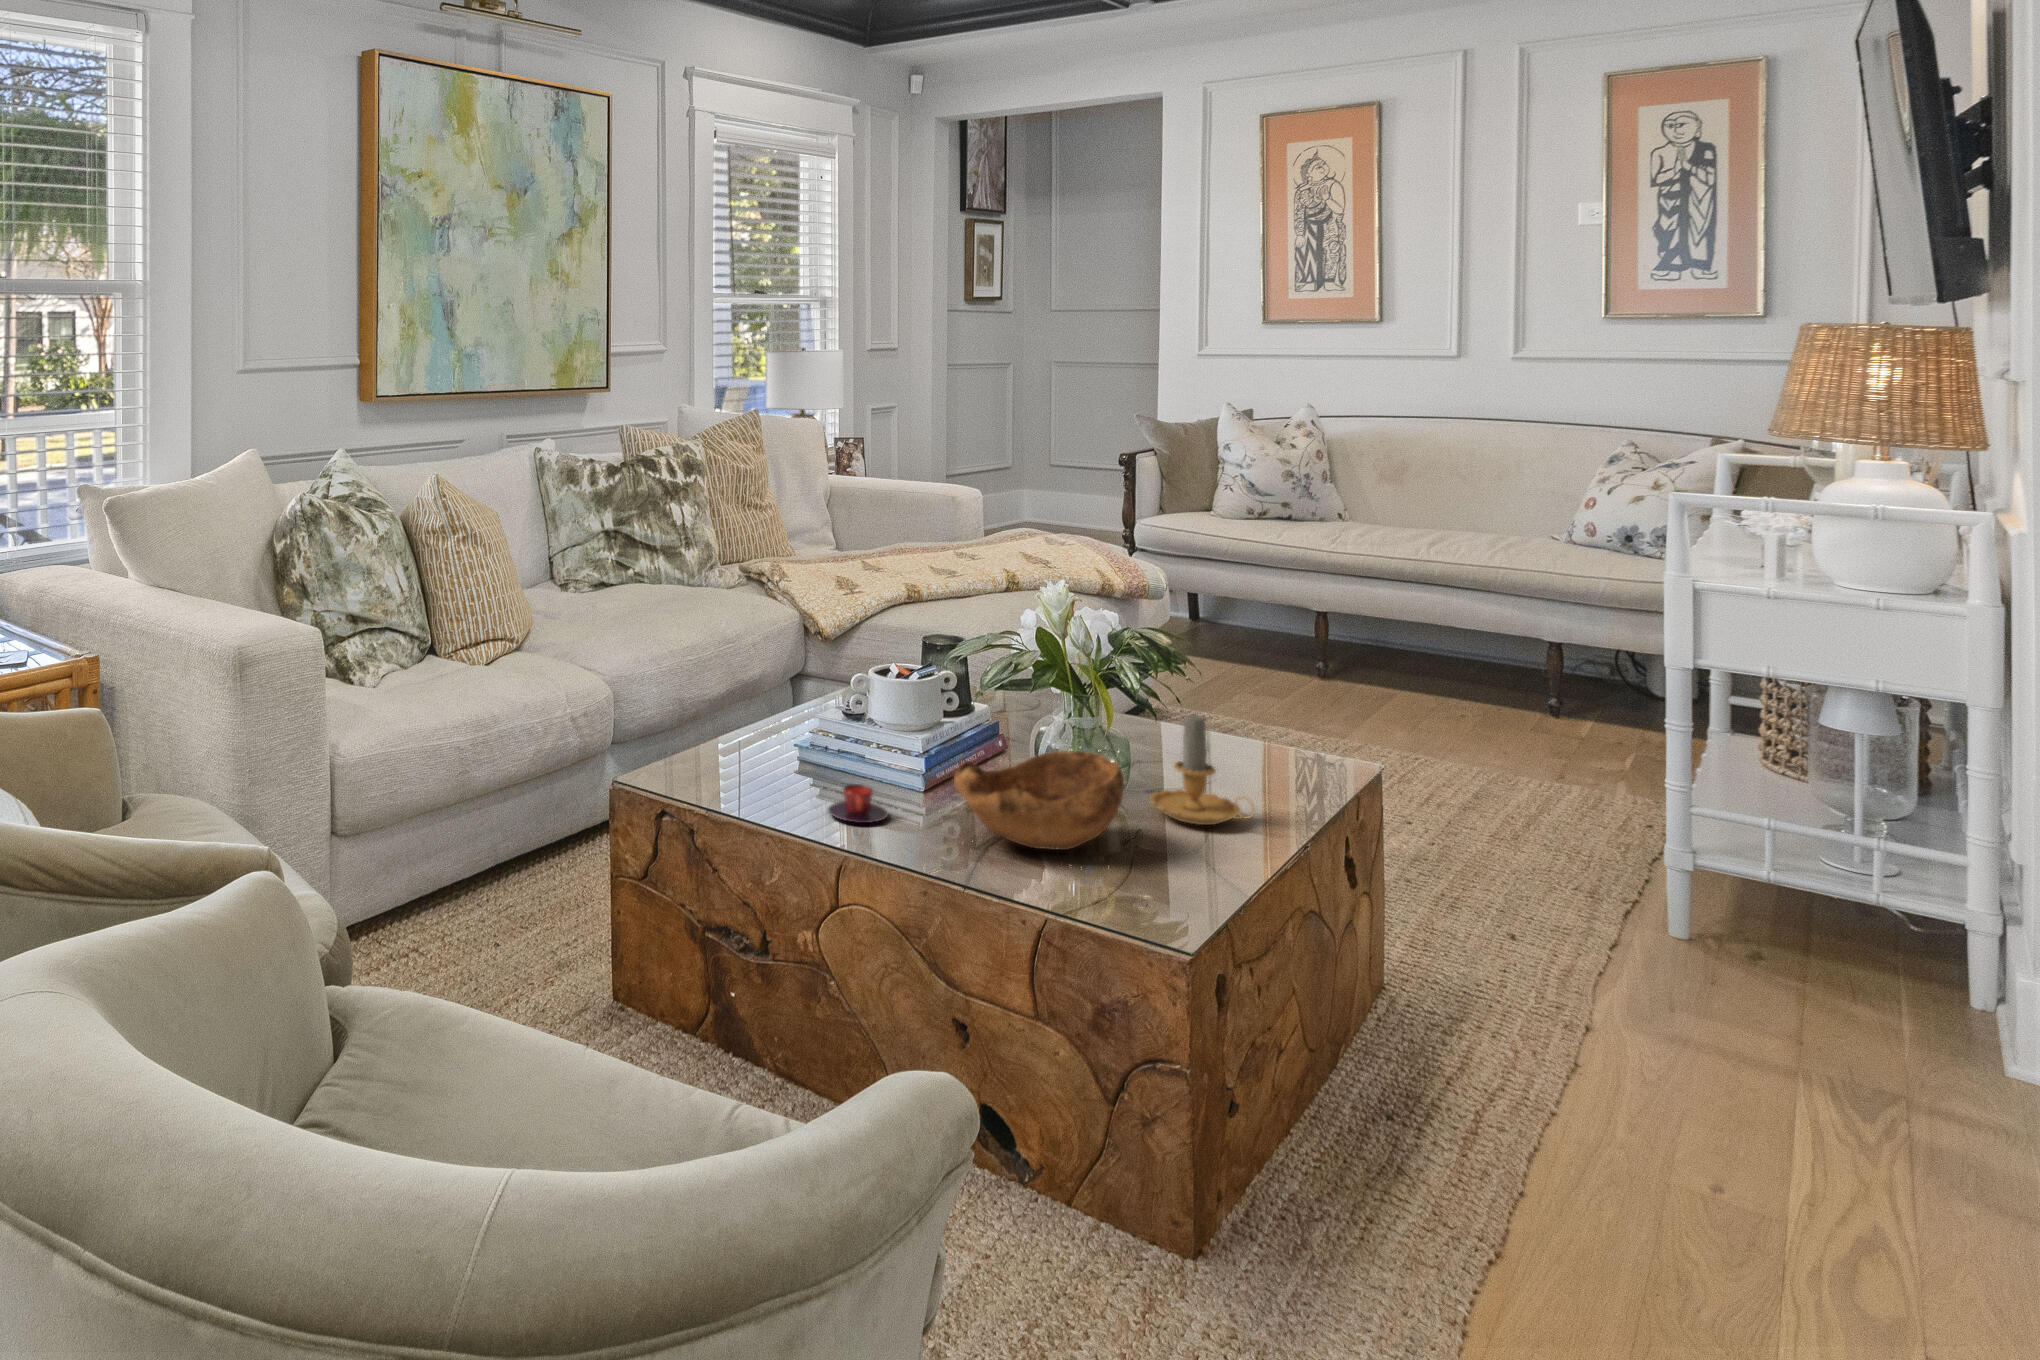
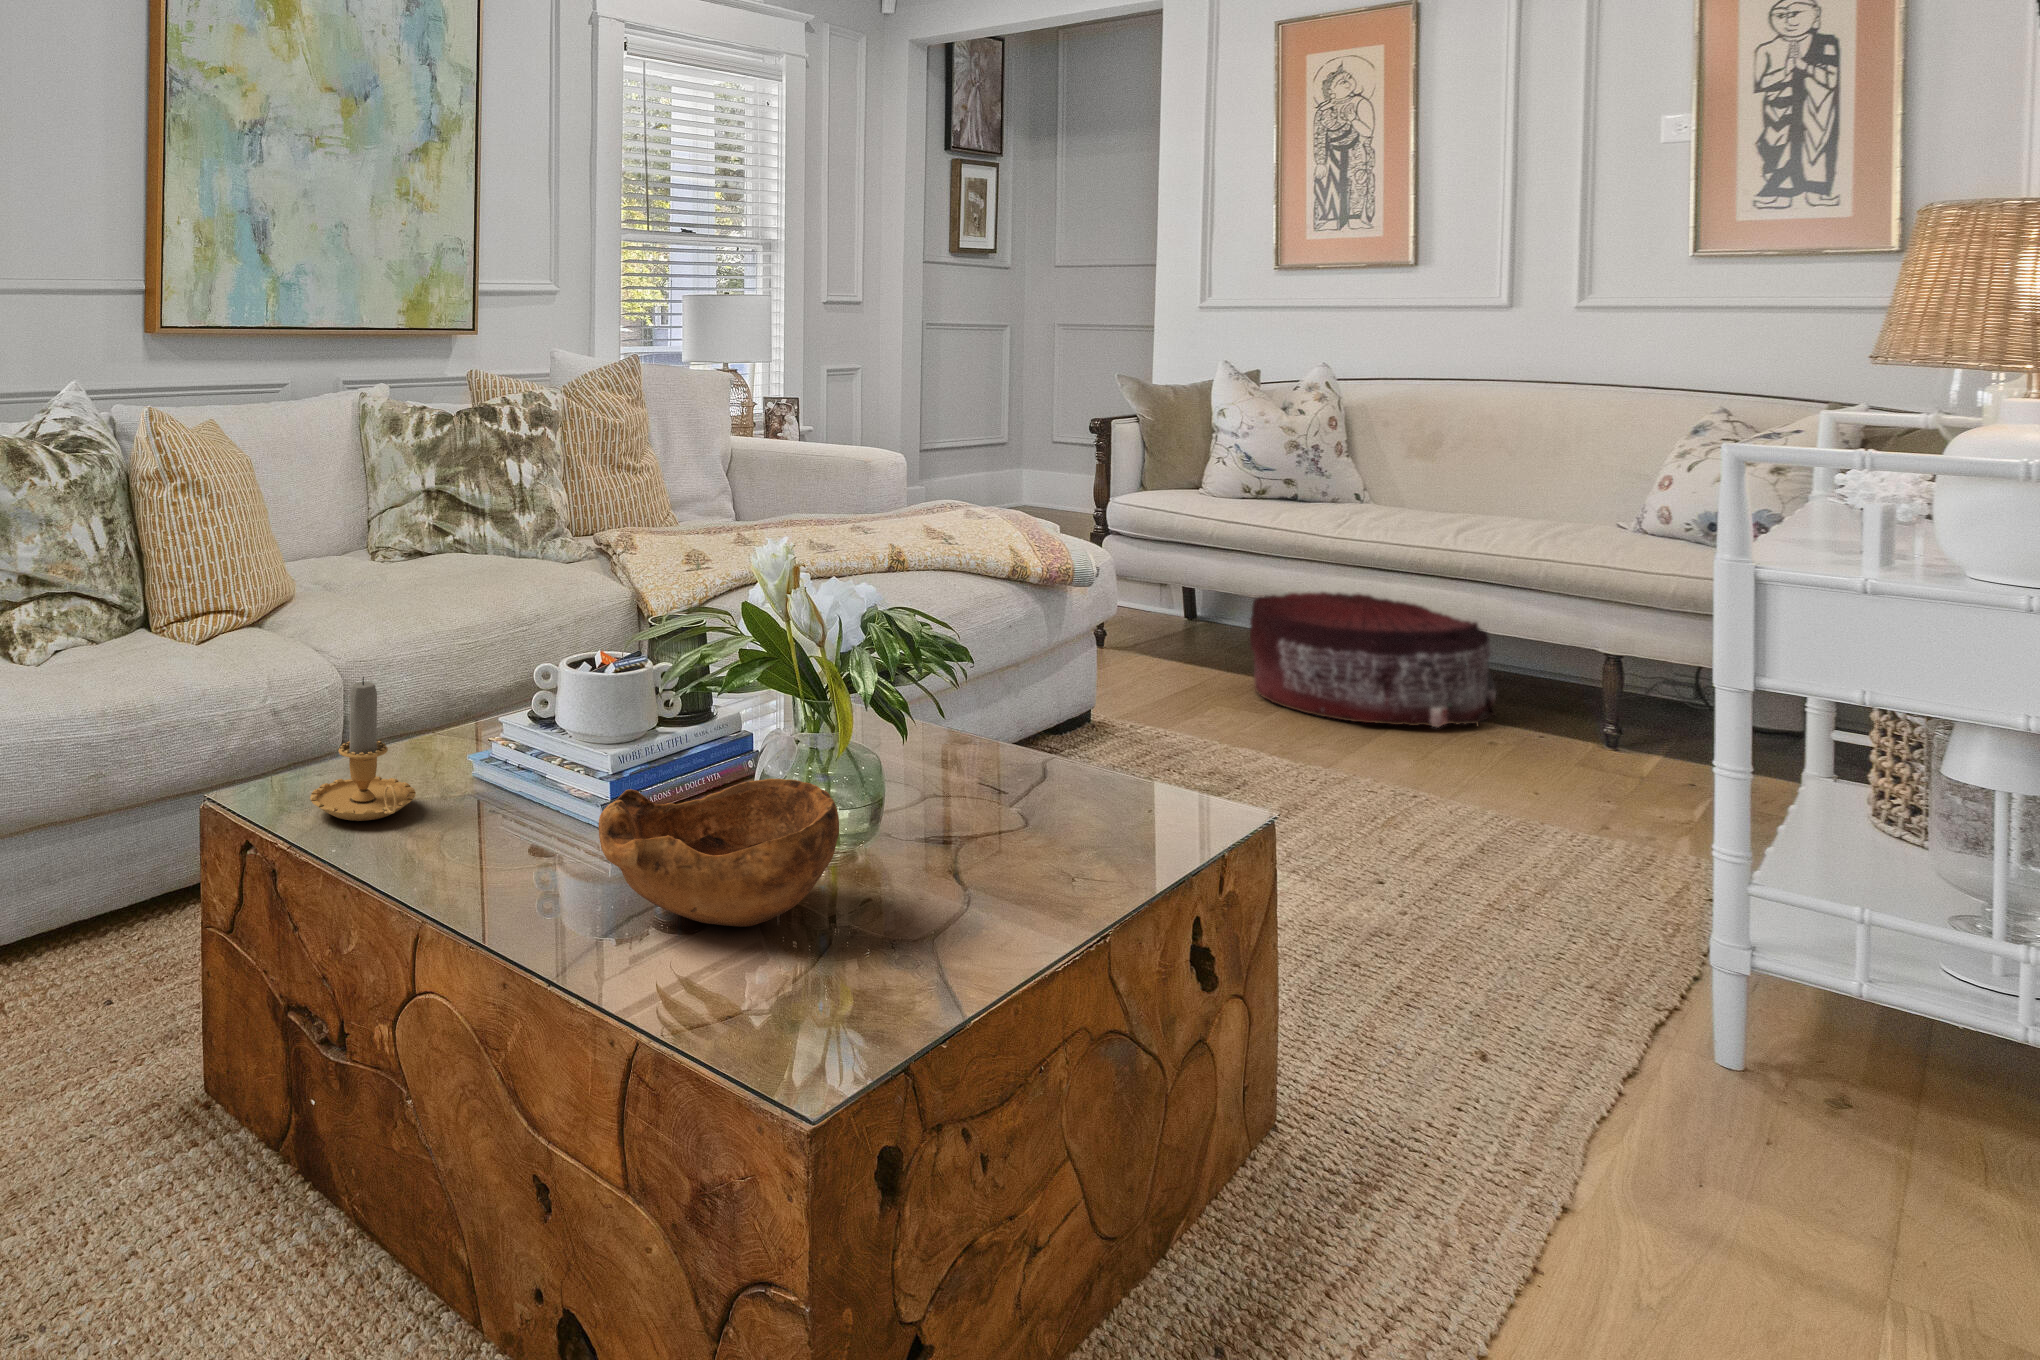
pouf: none [1259,592,1465,708] -> present [1250,592,1496,727]
candle: present [1149,714,1254,825] -> present [310,677,416,821]
teacup: present [828,784,888,823] -> none [453,816,537,873]

